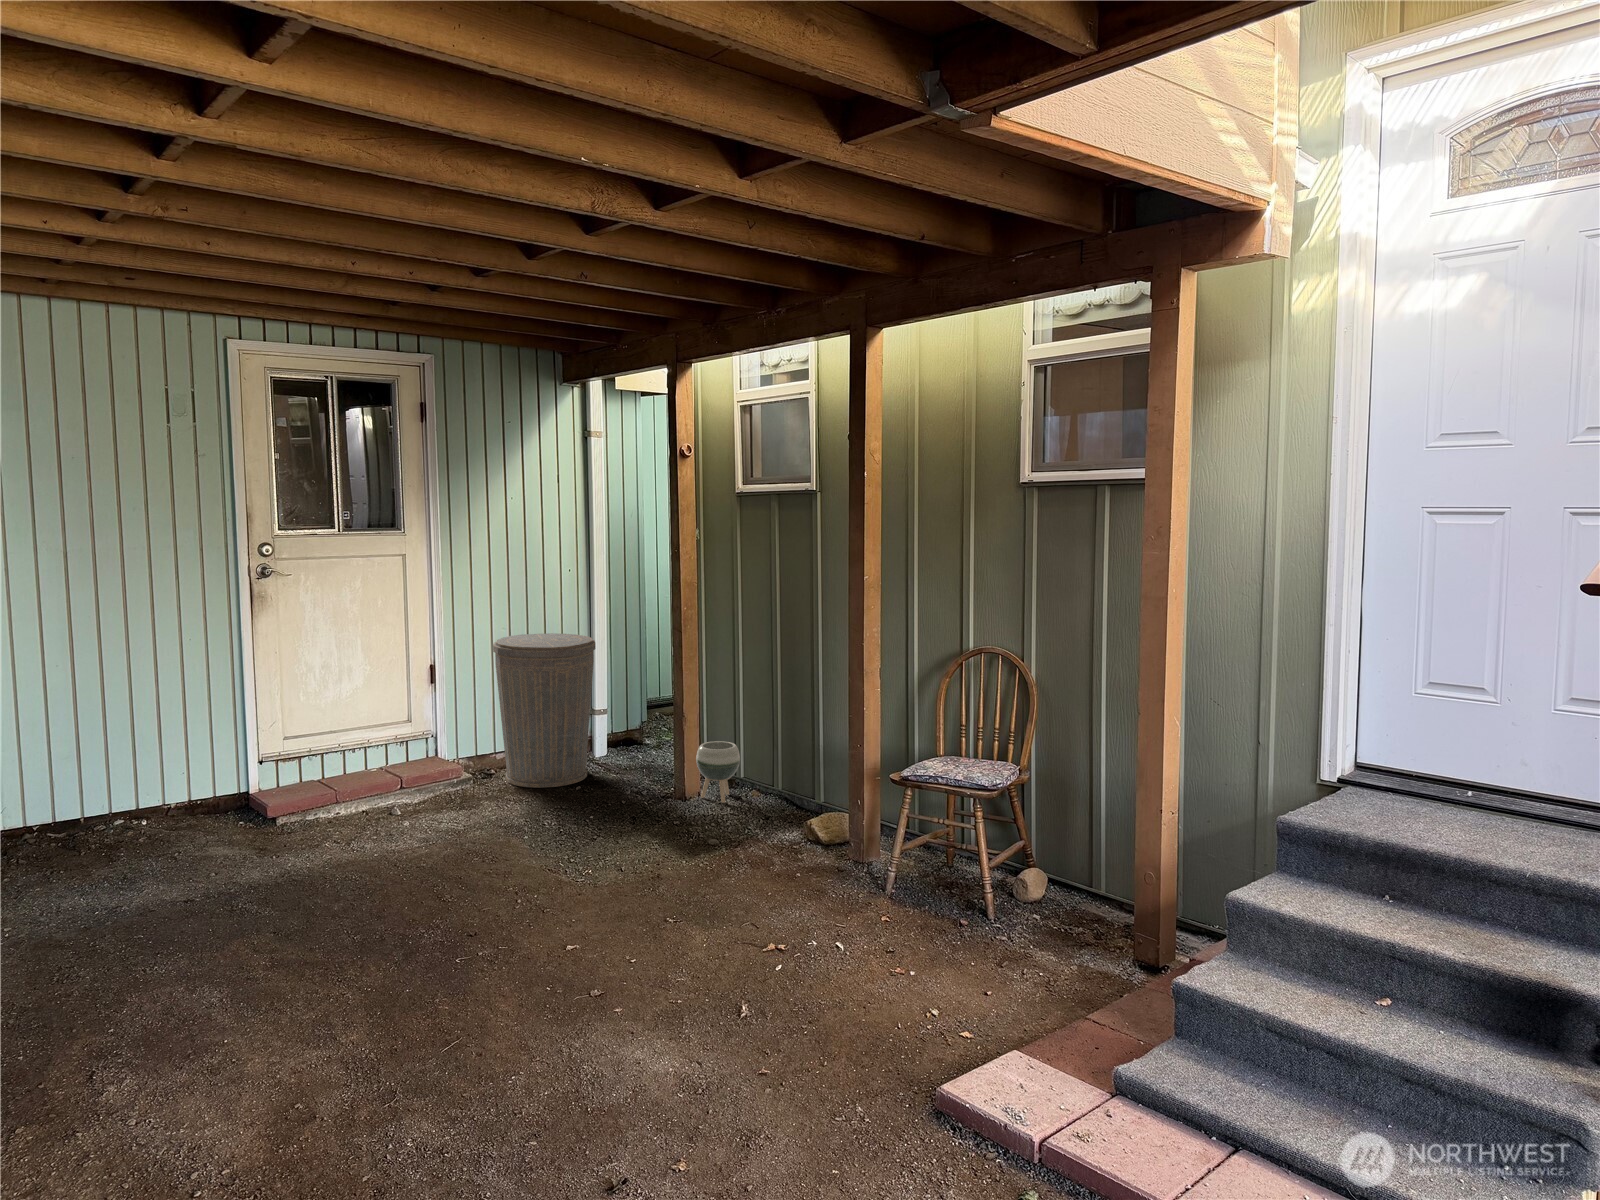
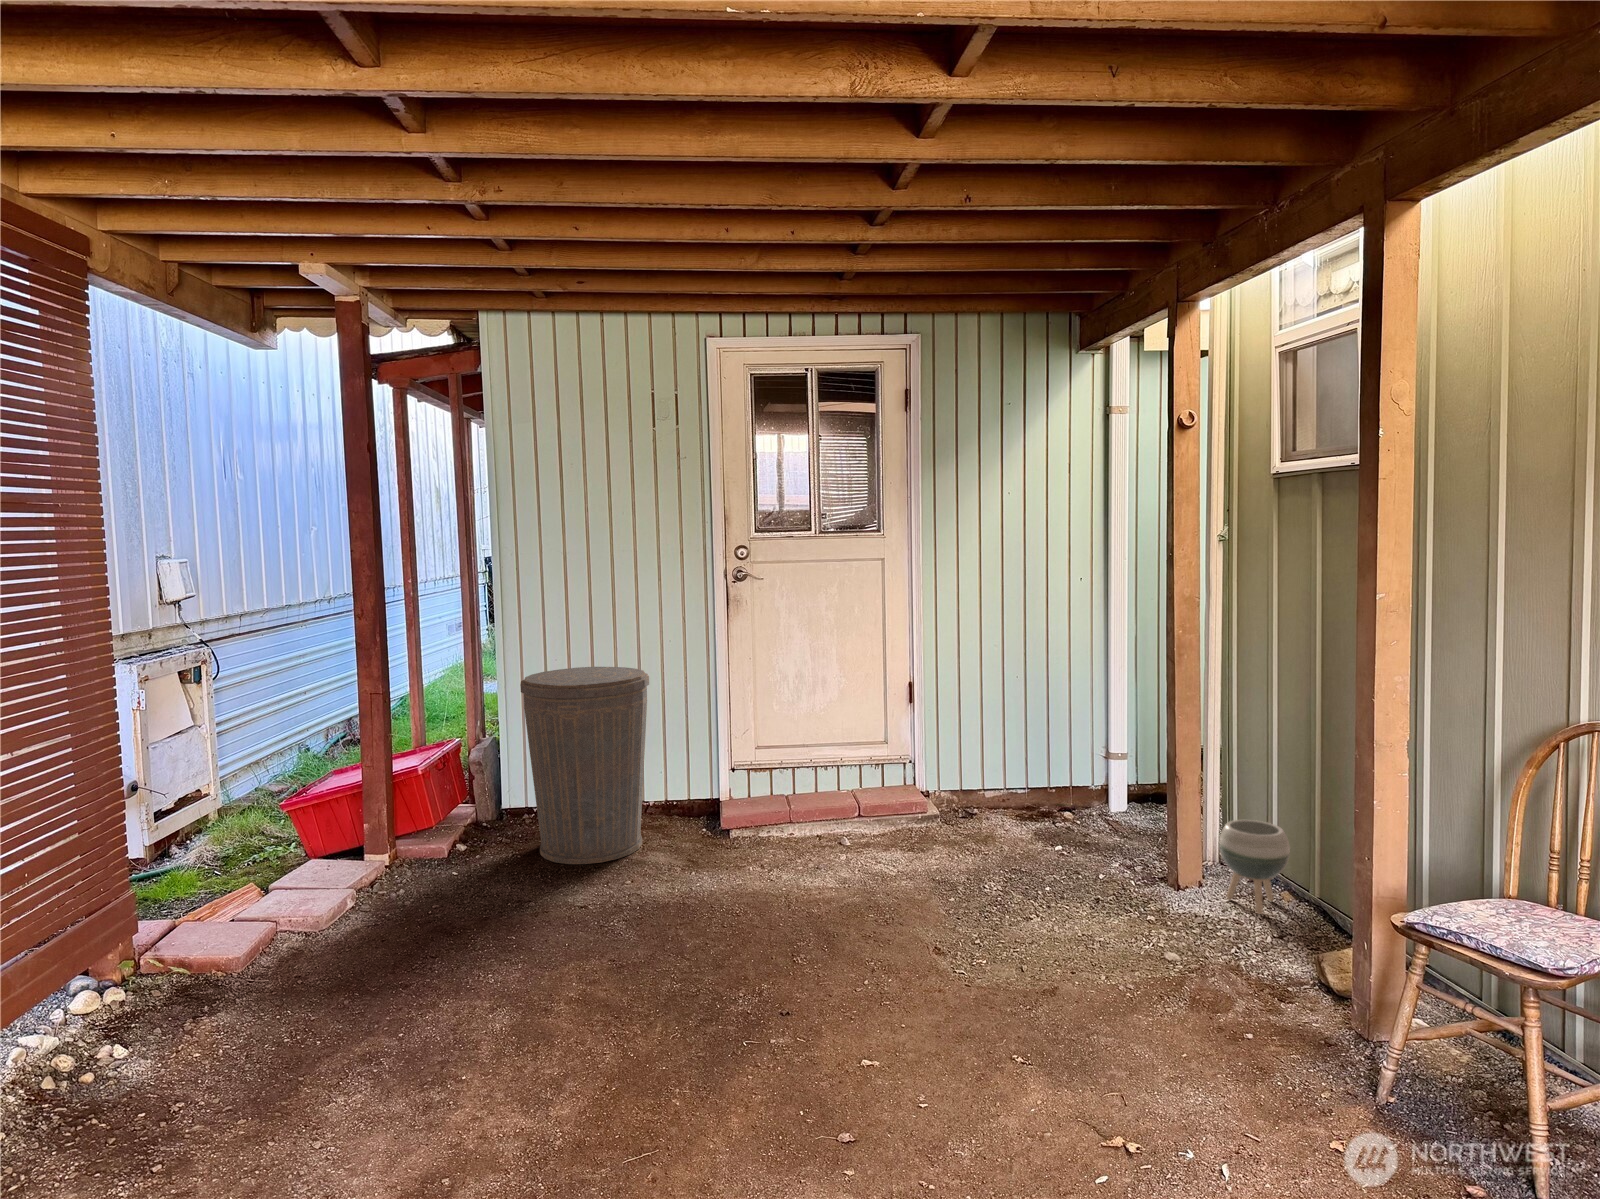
trash can: present [493,633,595,788] -> present [520,667,649,864]

